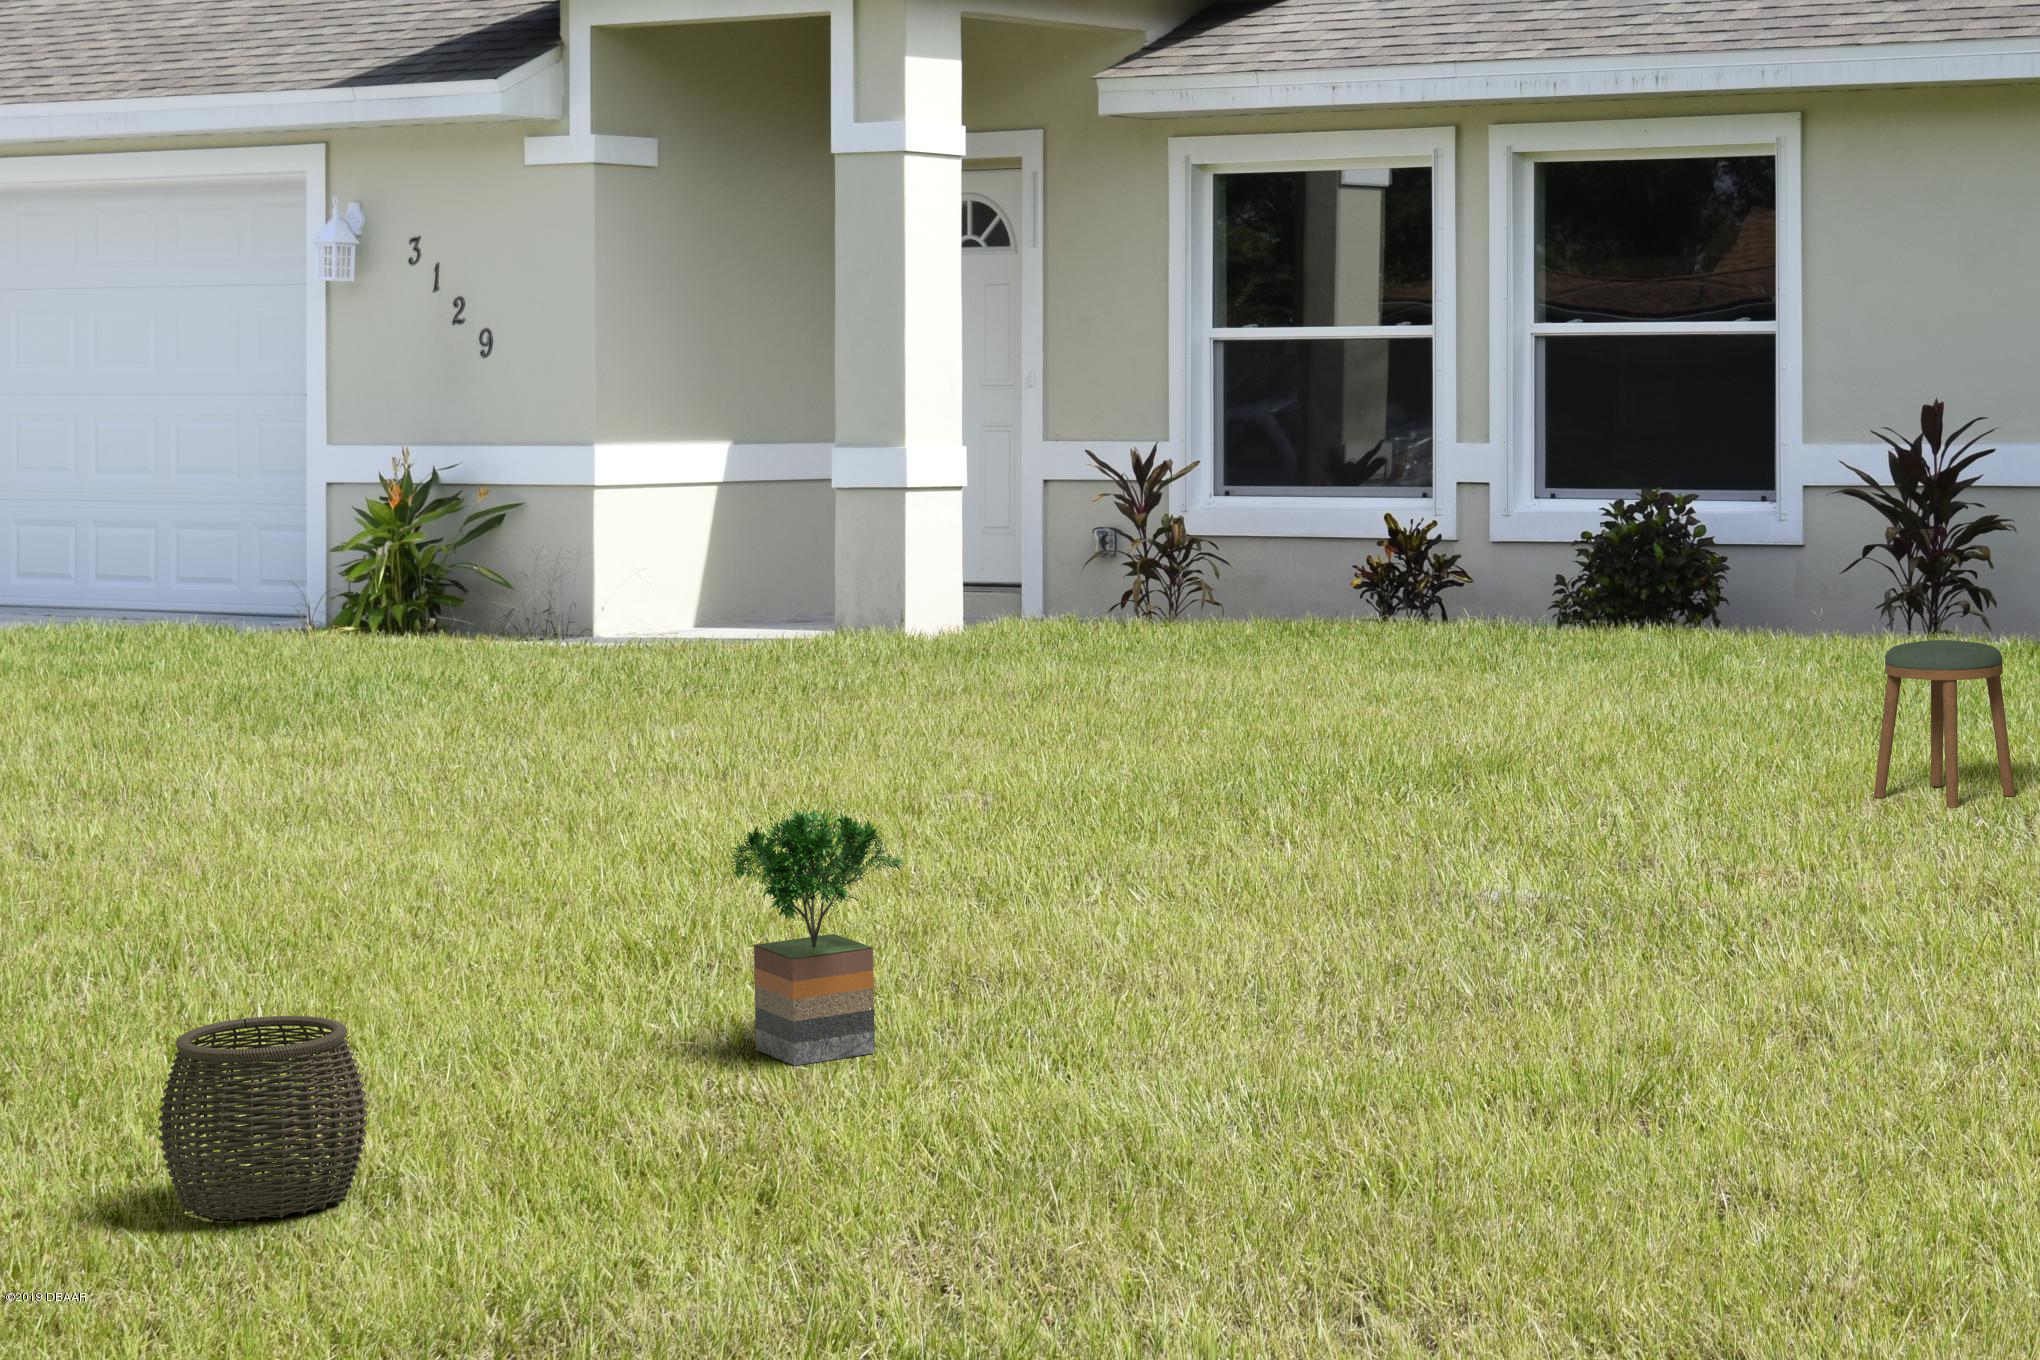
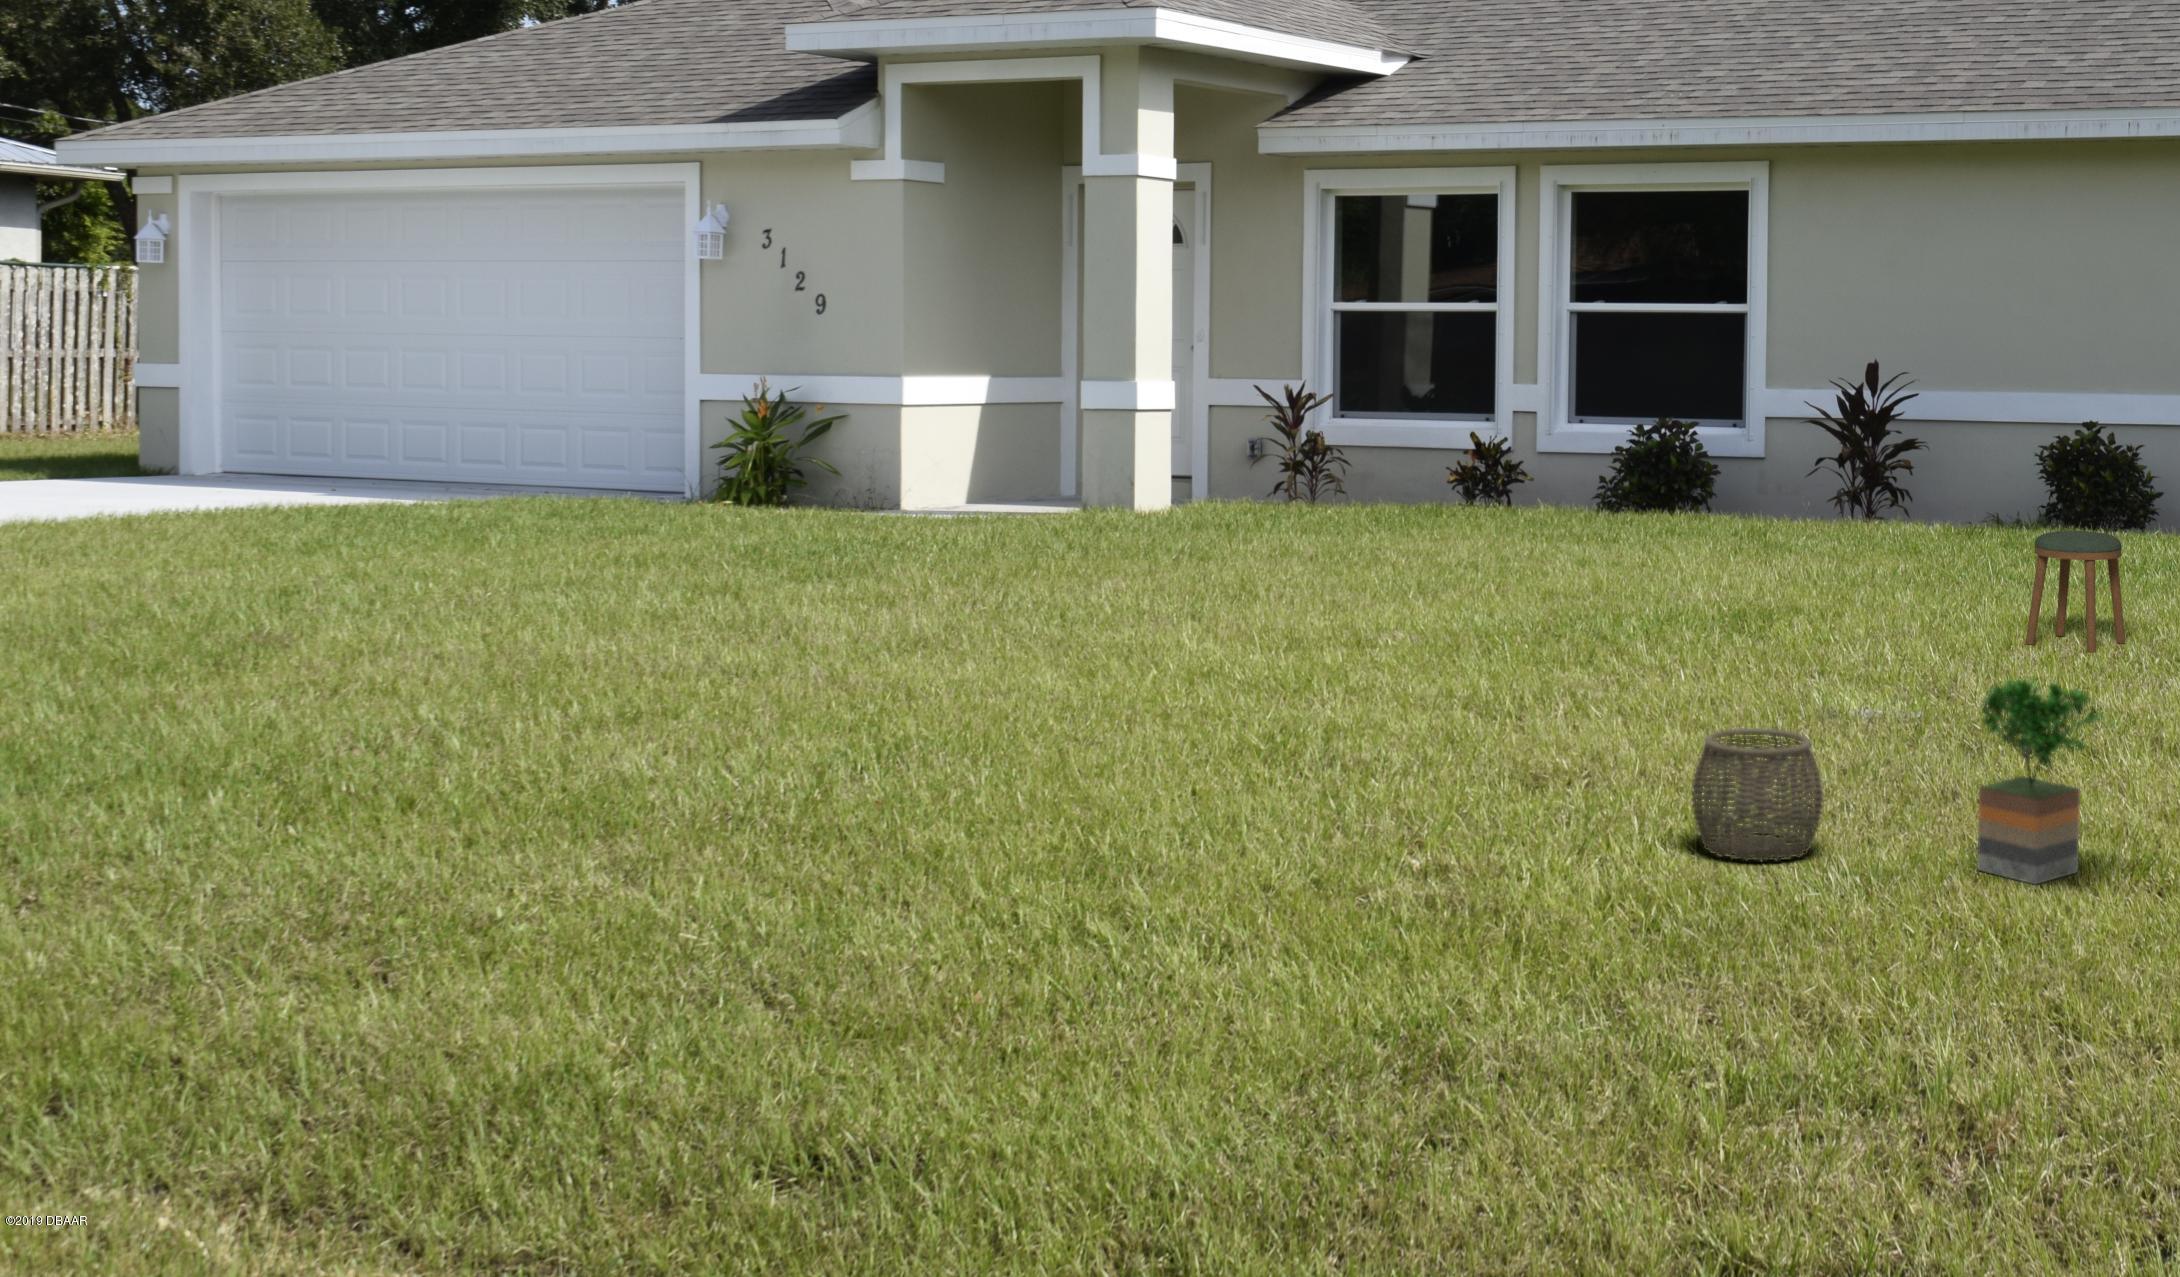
potted tree: present [730,809,904,1066] -> present [1977,680,2103,884]
woven basket: present [158,1016,368,1221] -> present [1692,728,1824,862]

